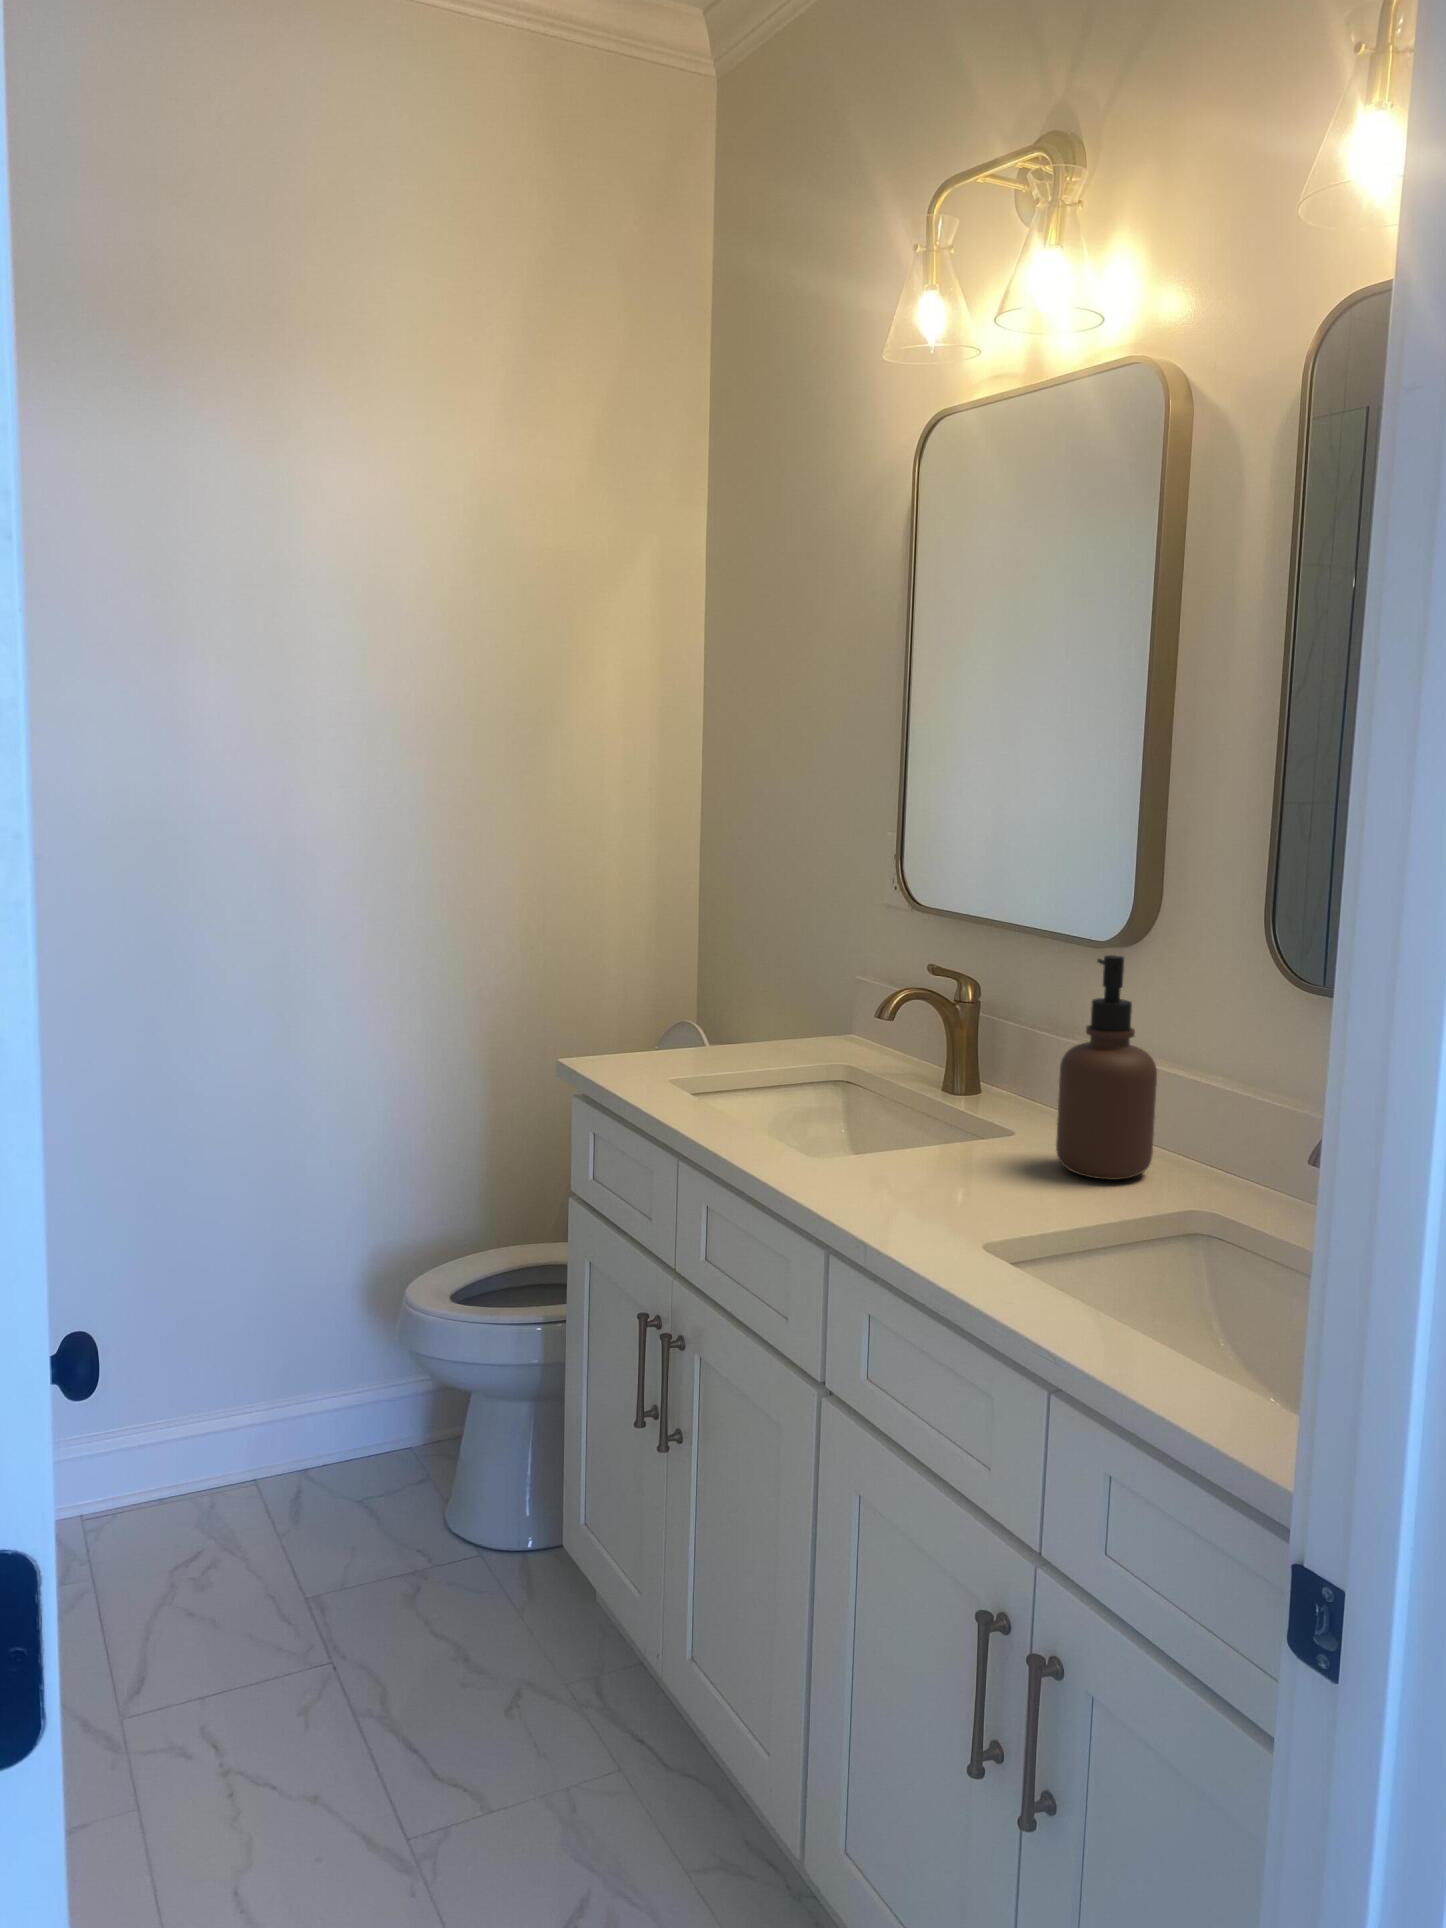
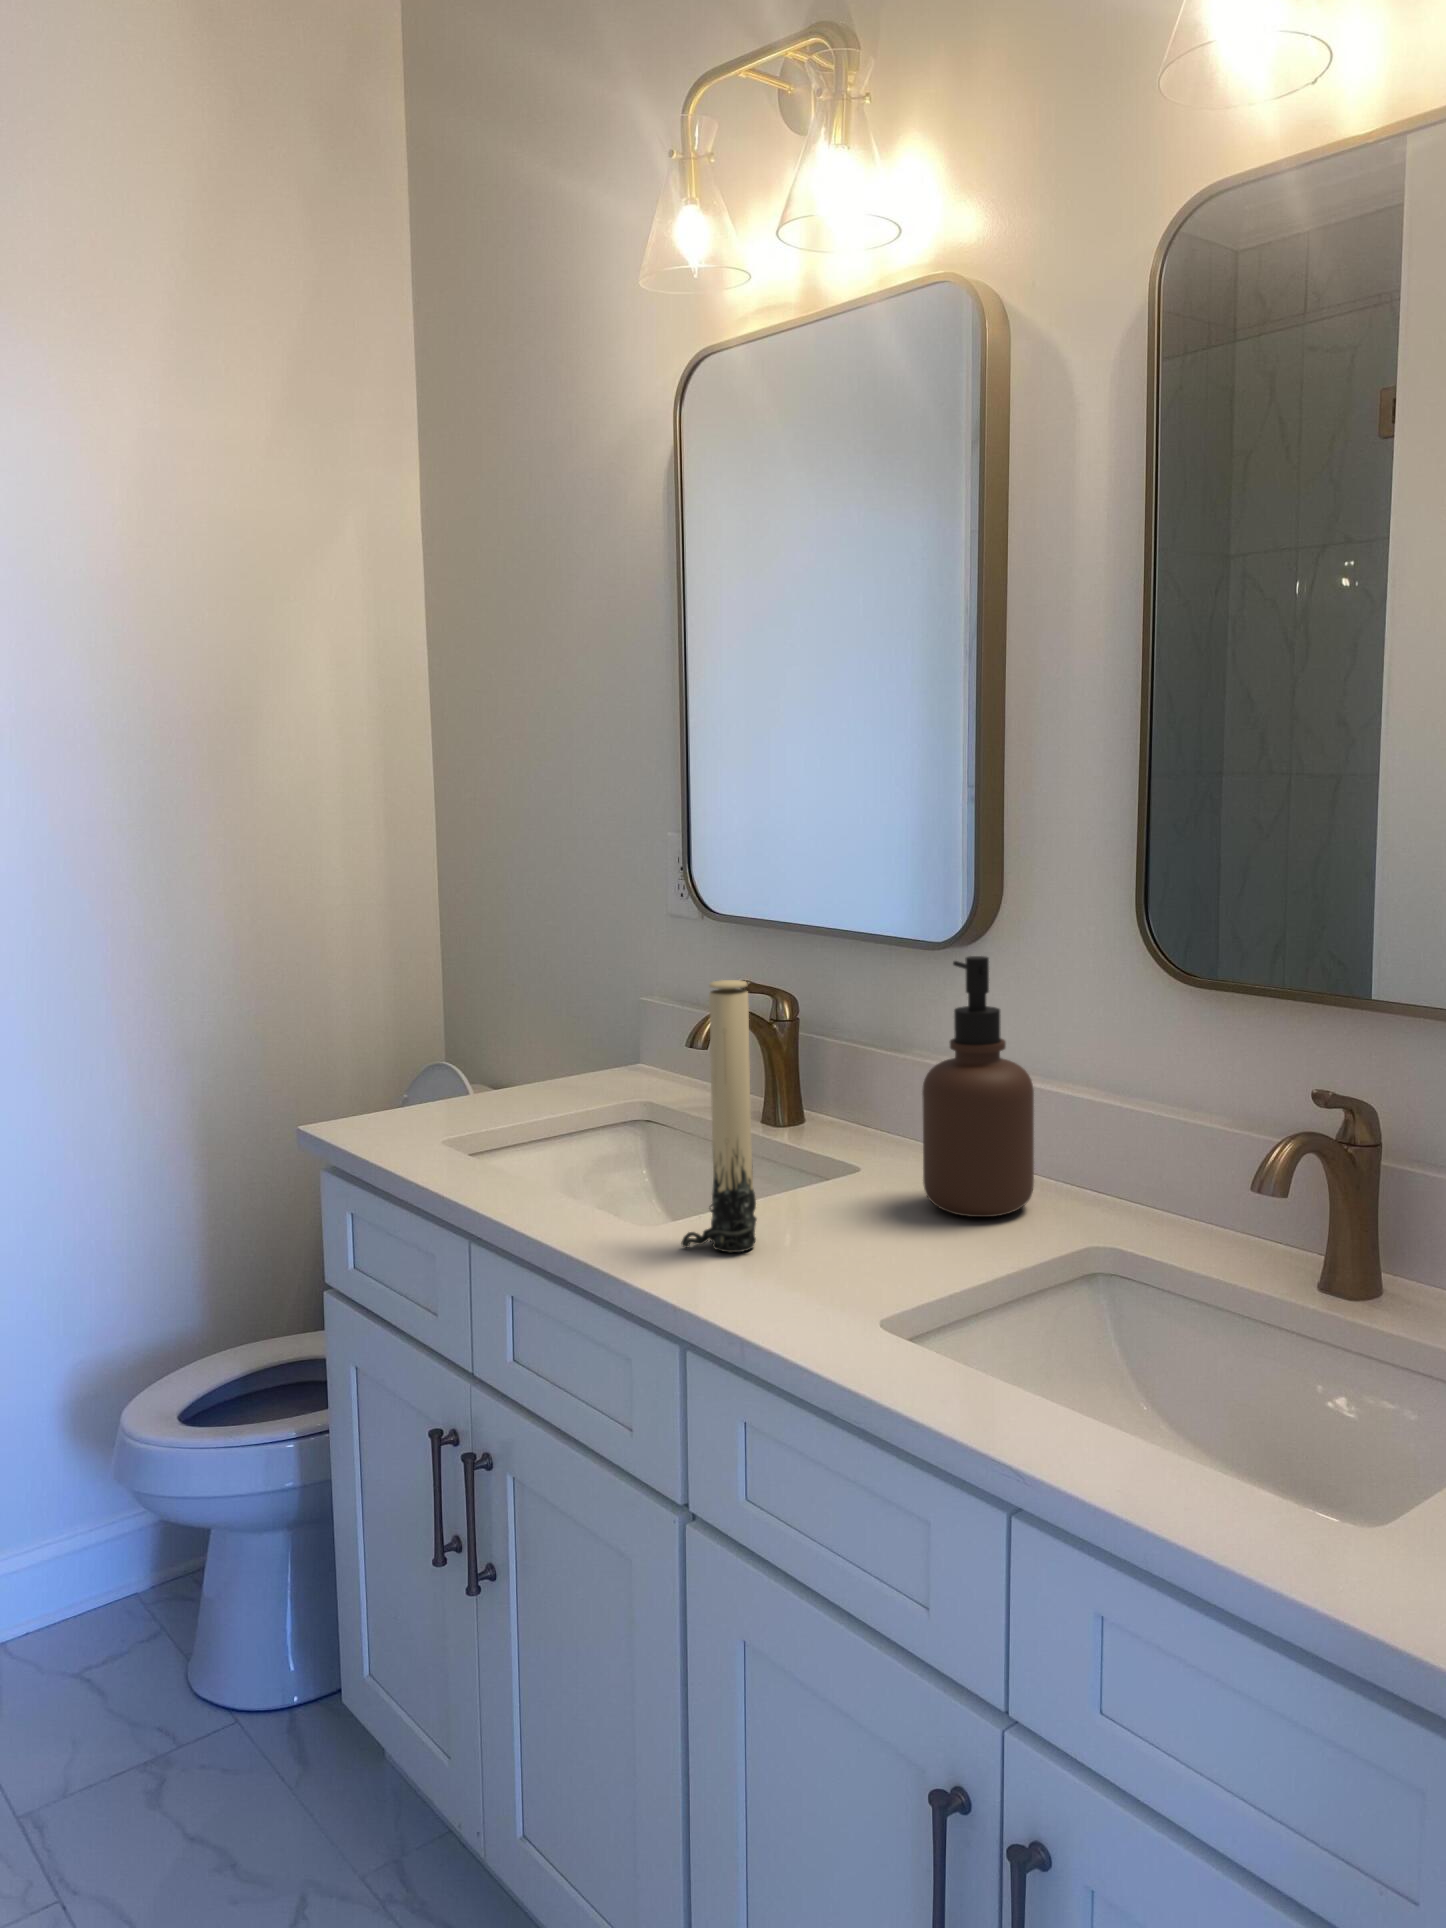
candle: none [841,959,909,1185] -> present [682,980,757,1253]

